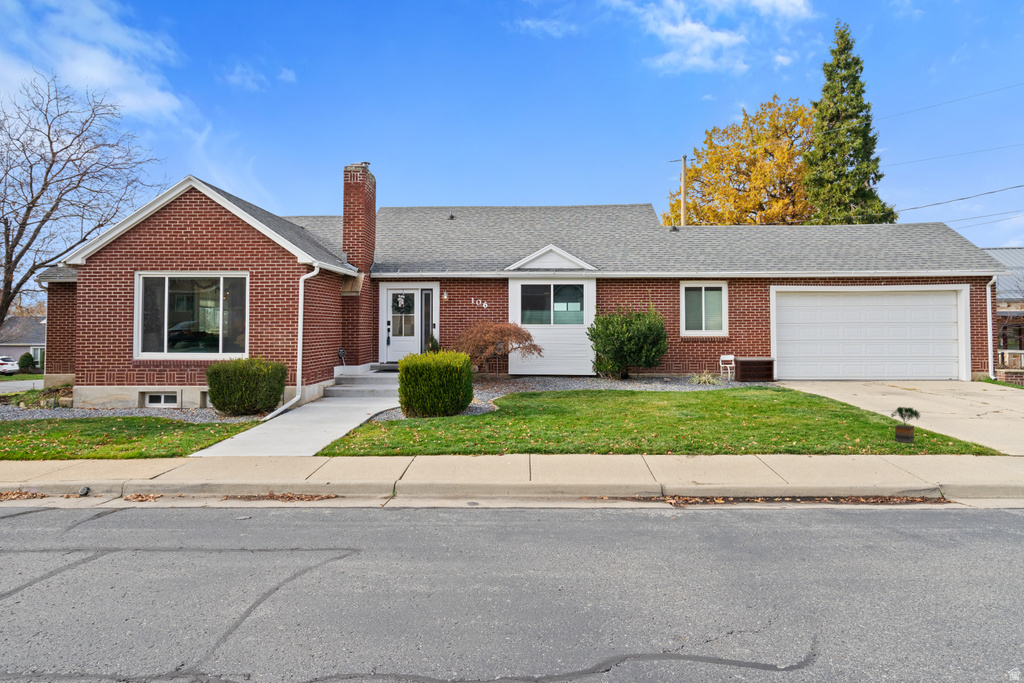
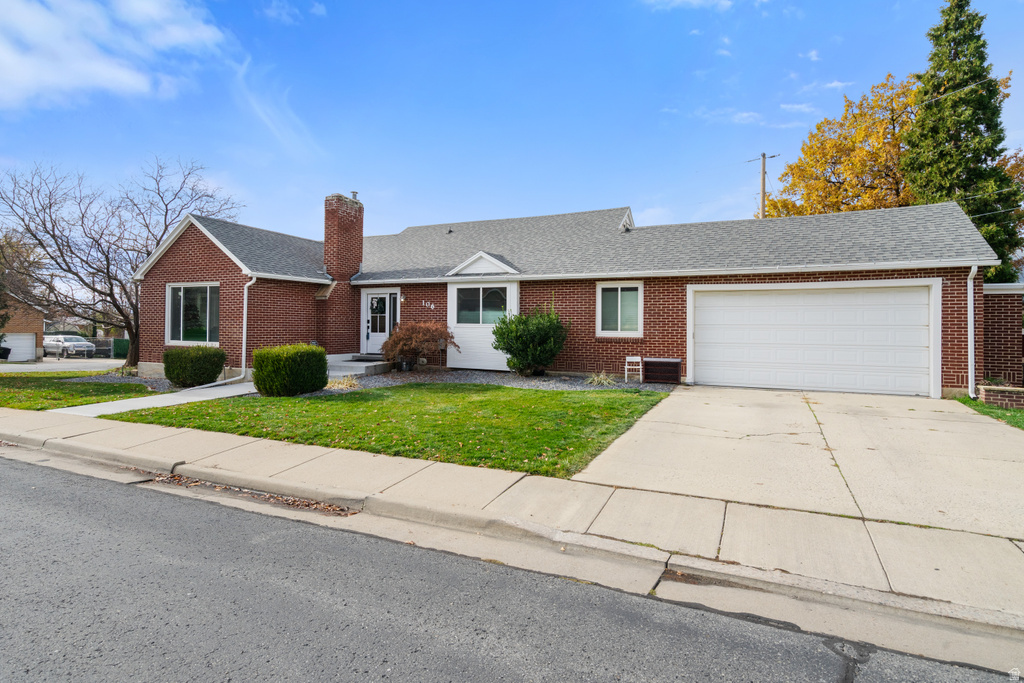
potted tree: present [891,407,920,443] -> none [514,403,540,440]

